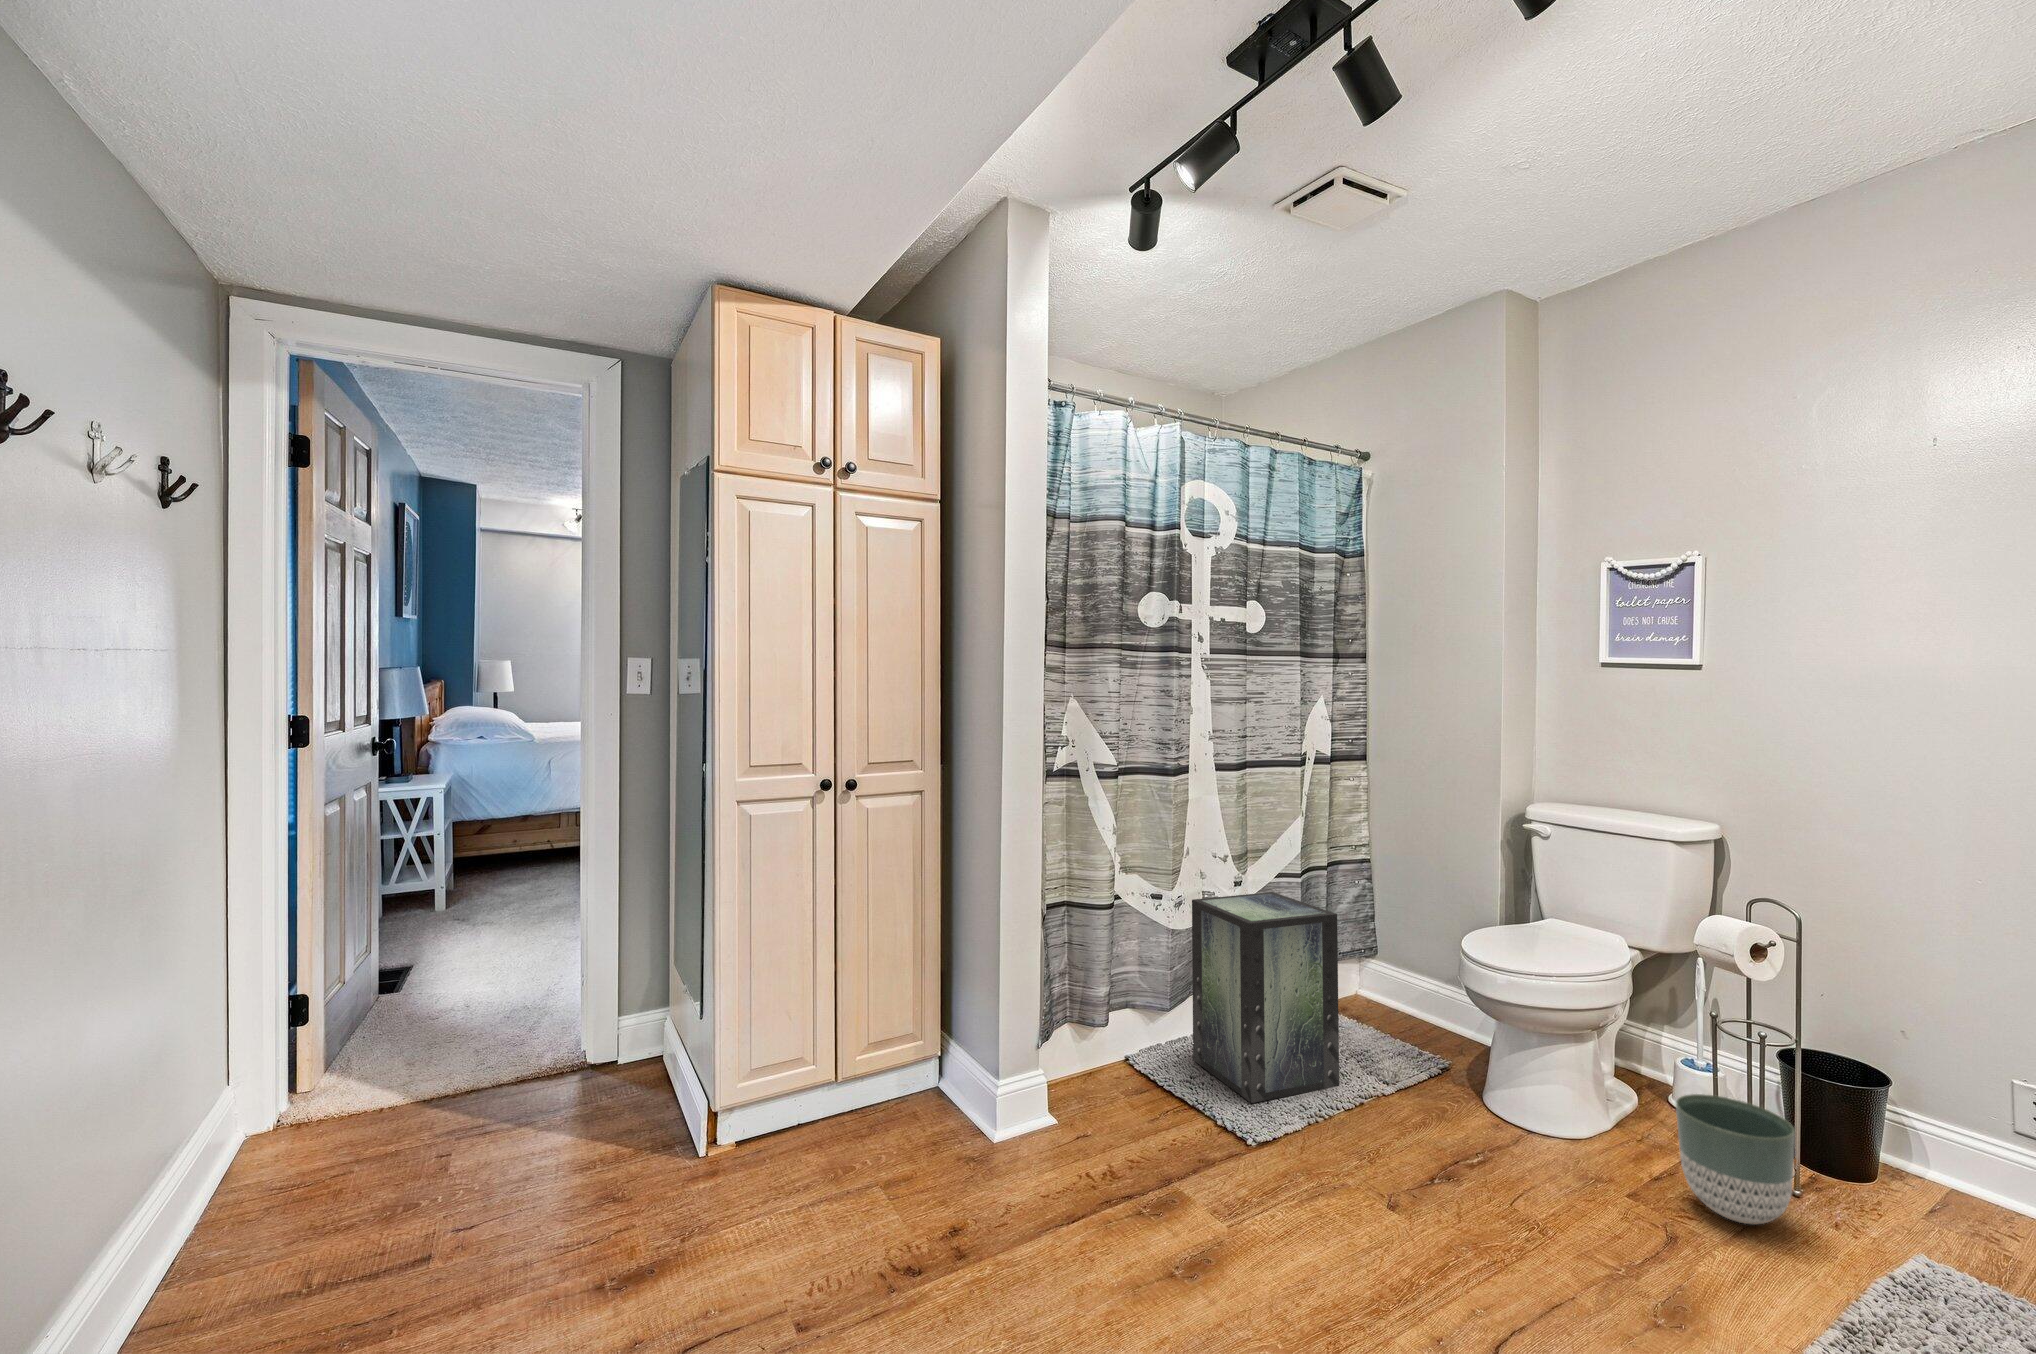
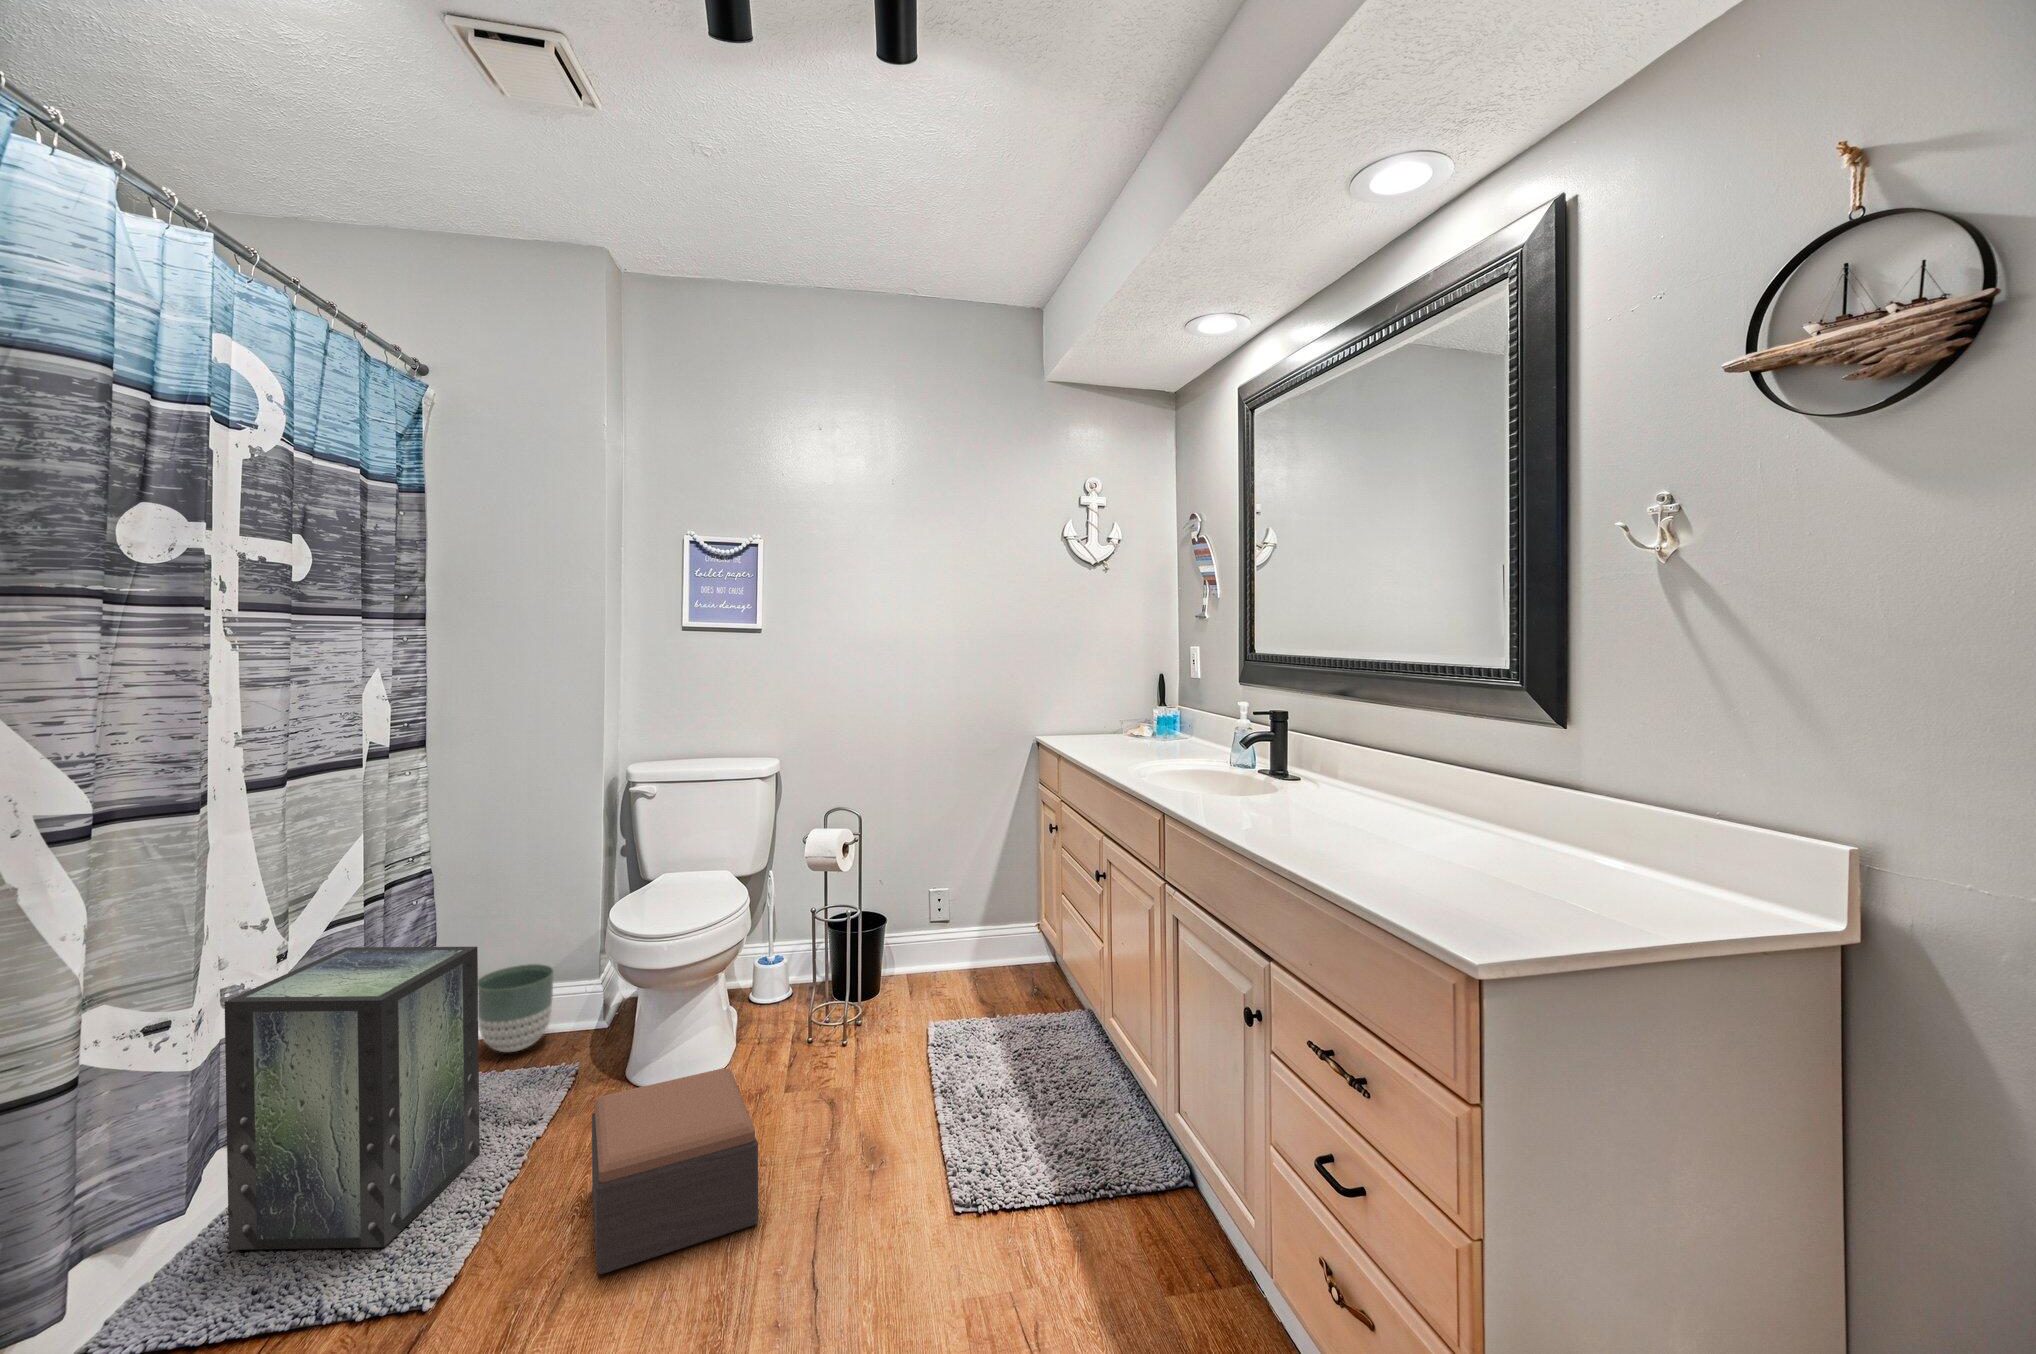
footstool: none [1340,1069,1522,1257] -> present [592,1068,758,1274]
planter: present [1676,1094,1795,1224] -> present [478,964,554,1052]

